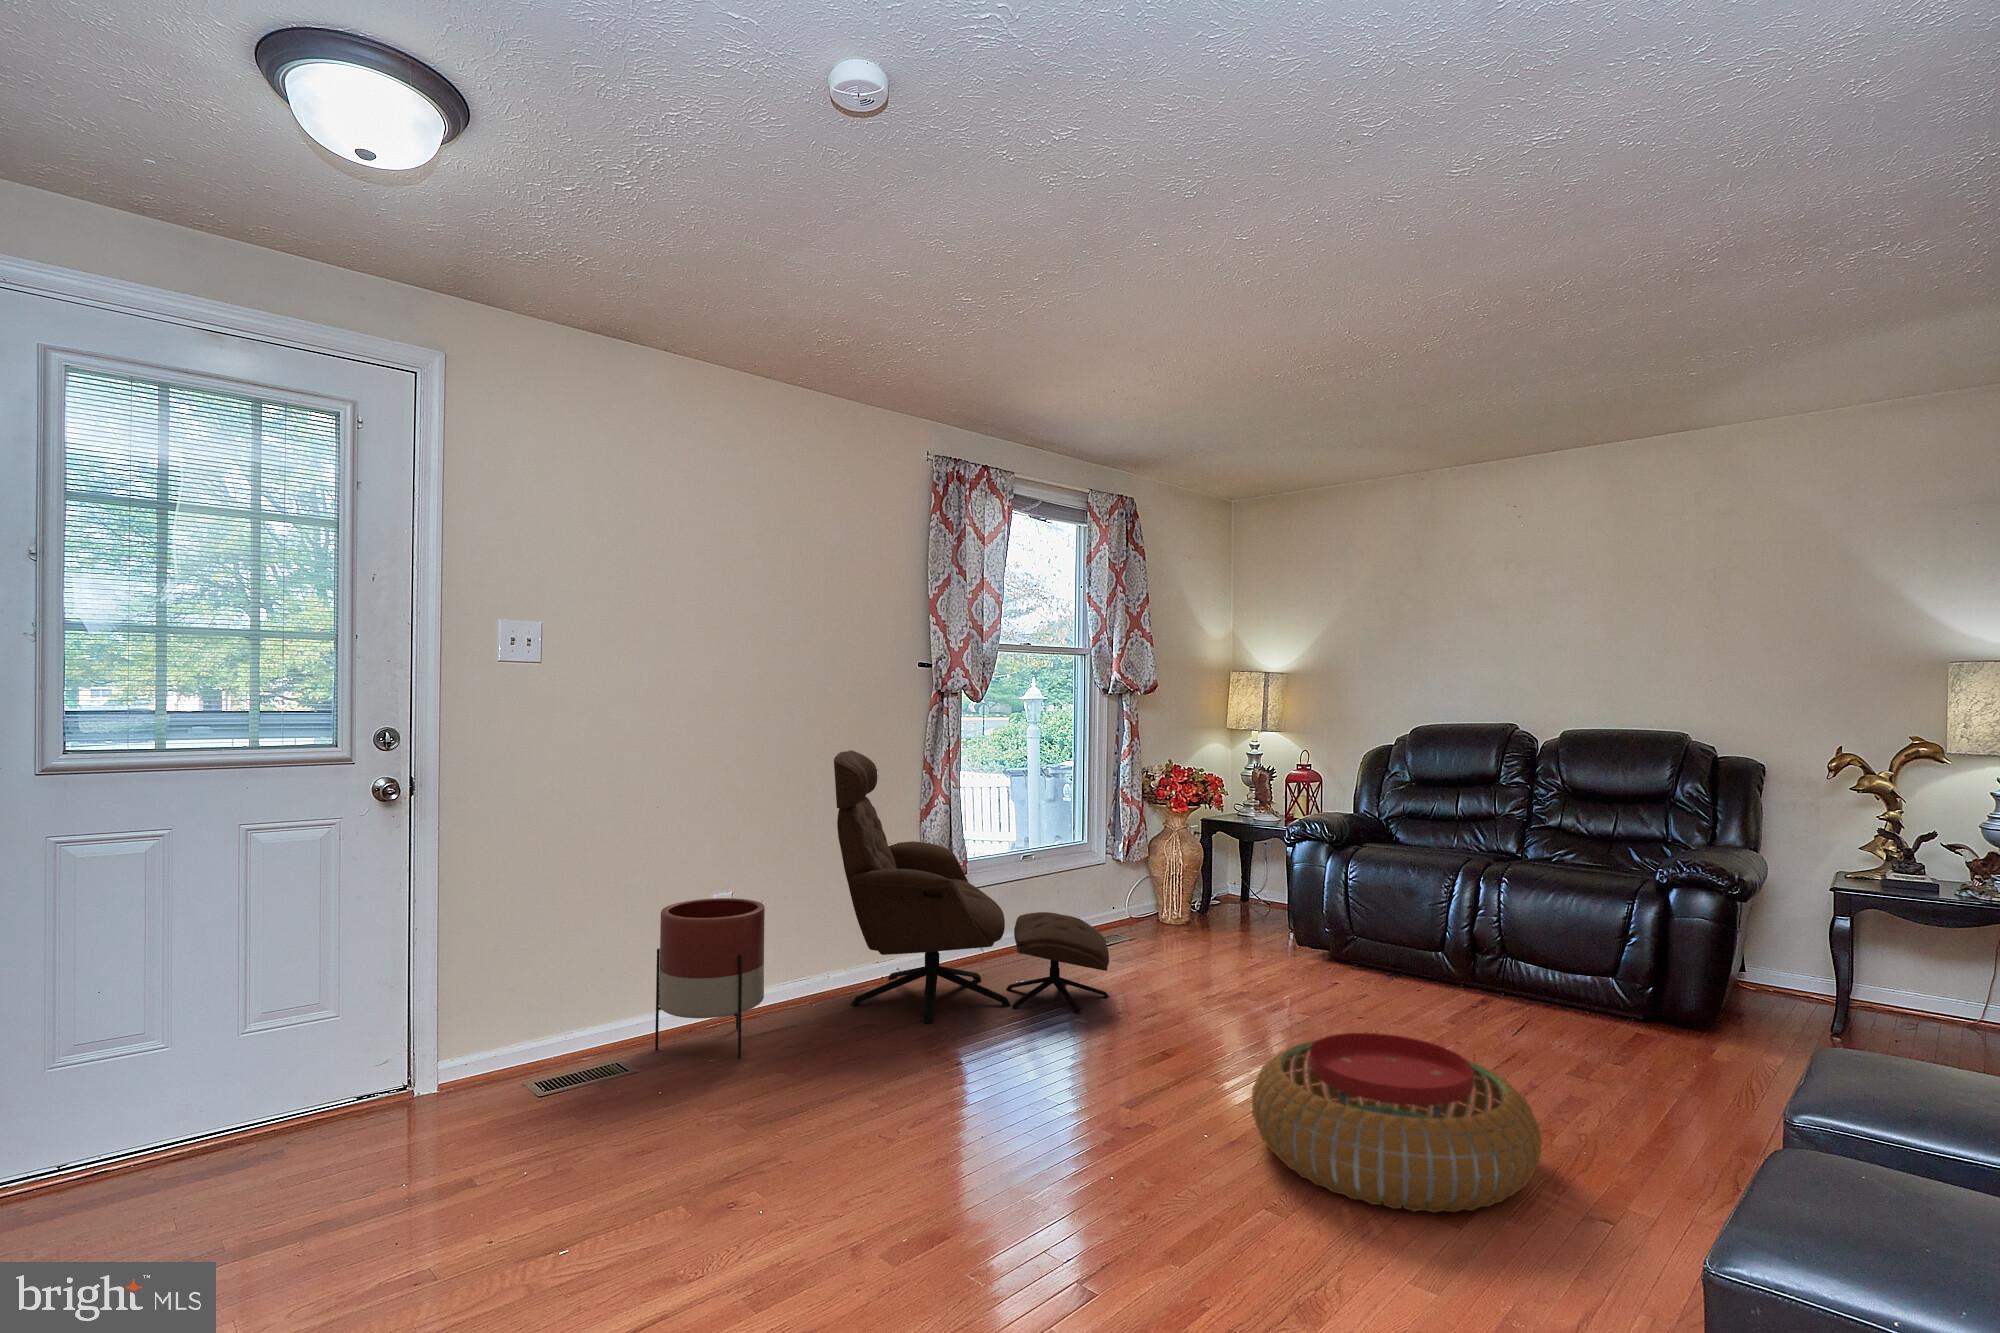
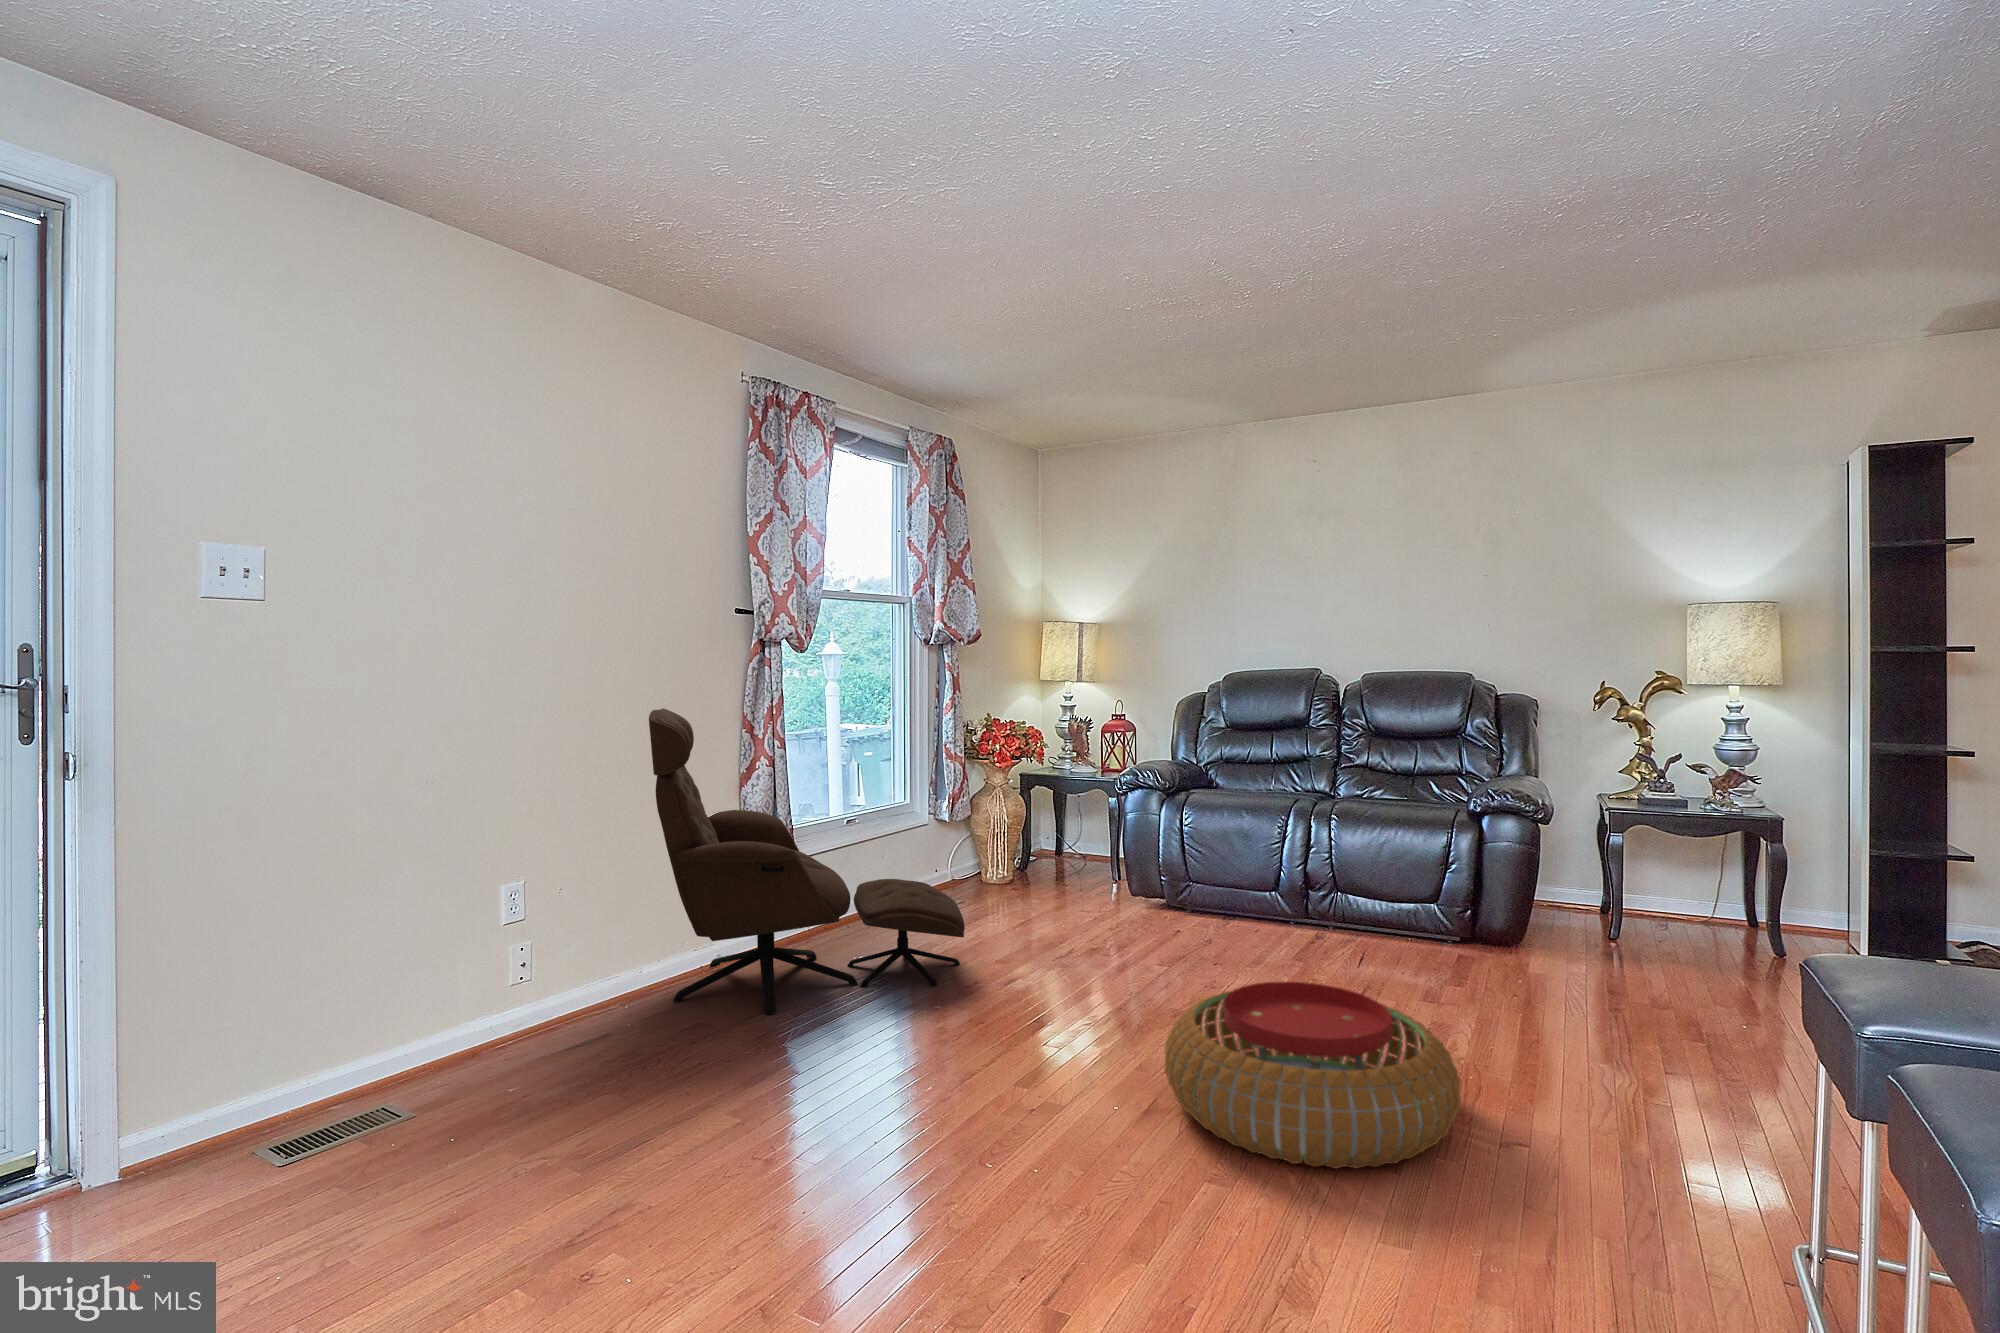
planter: present [655,898,765,1059] -> none [430,889,574,1085]

